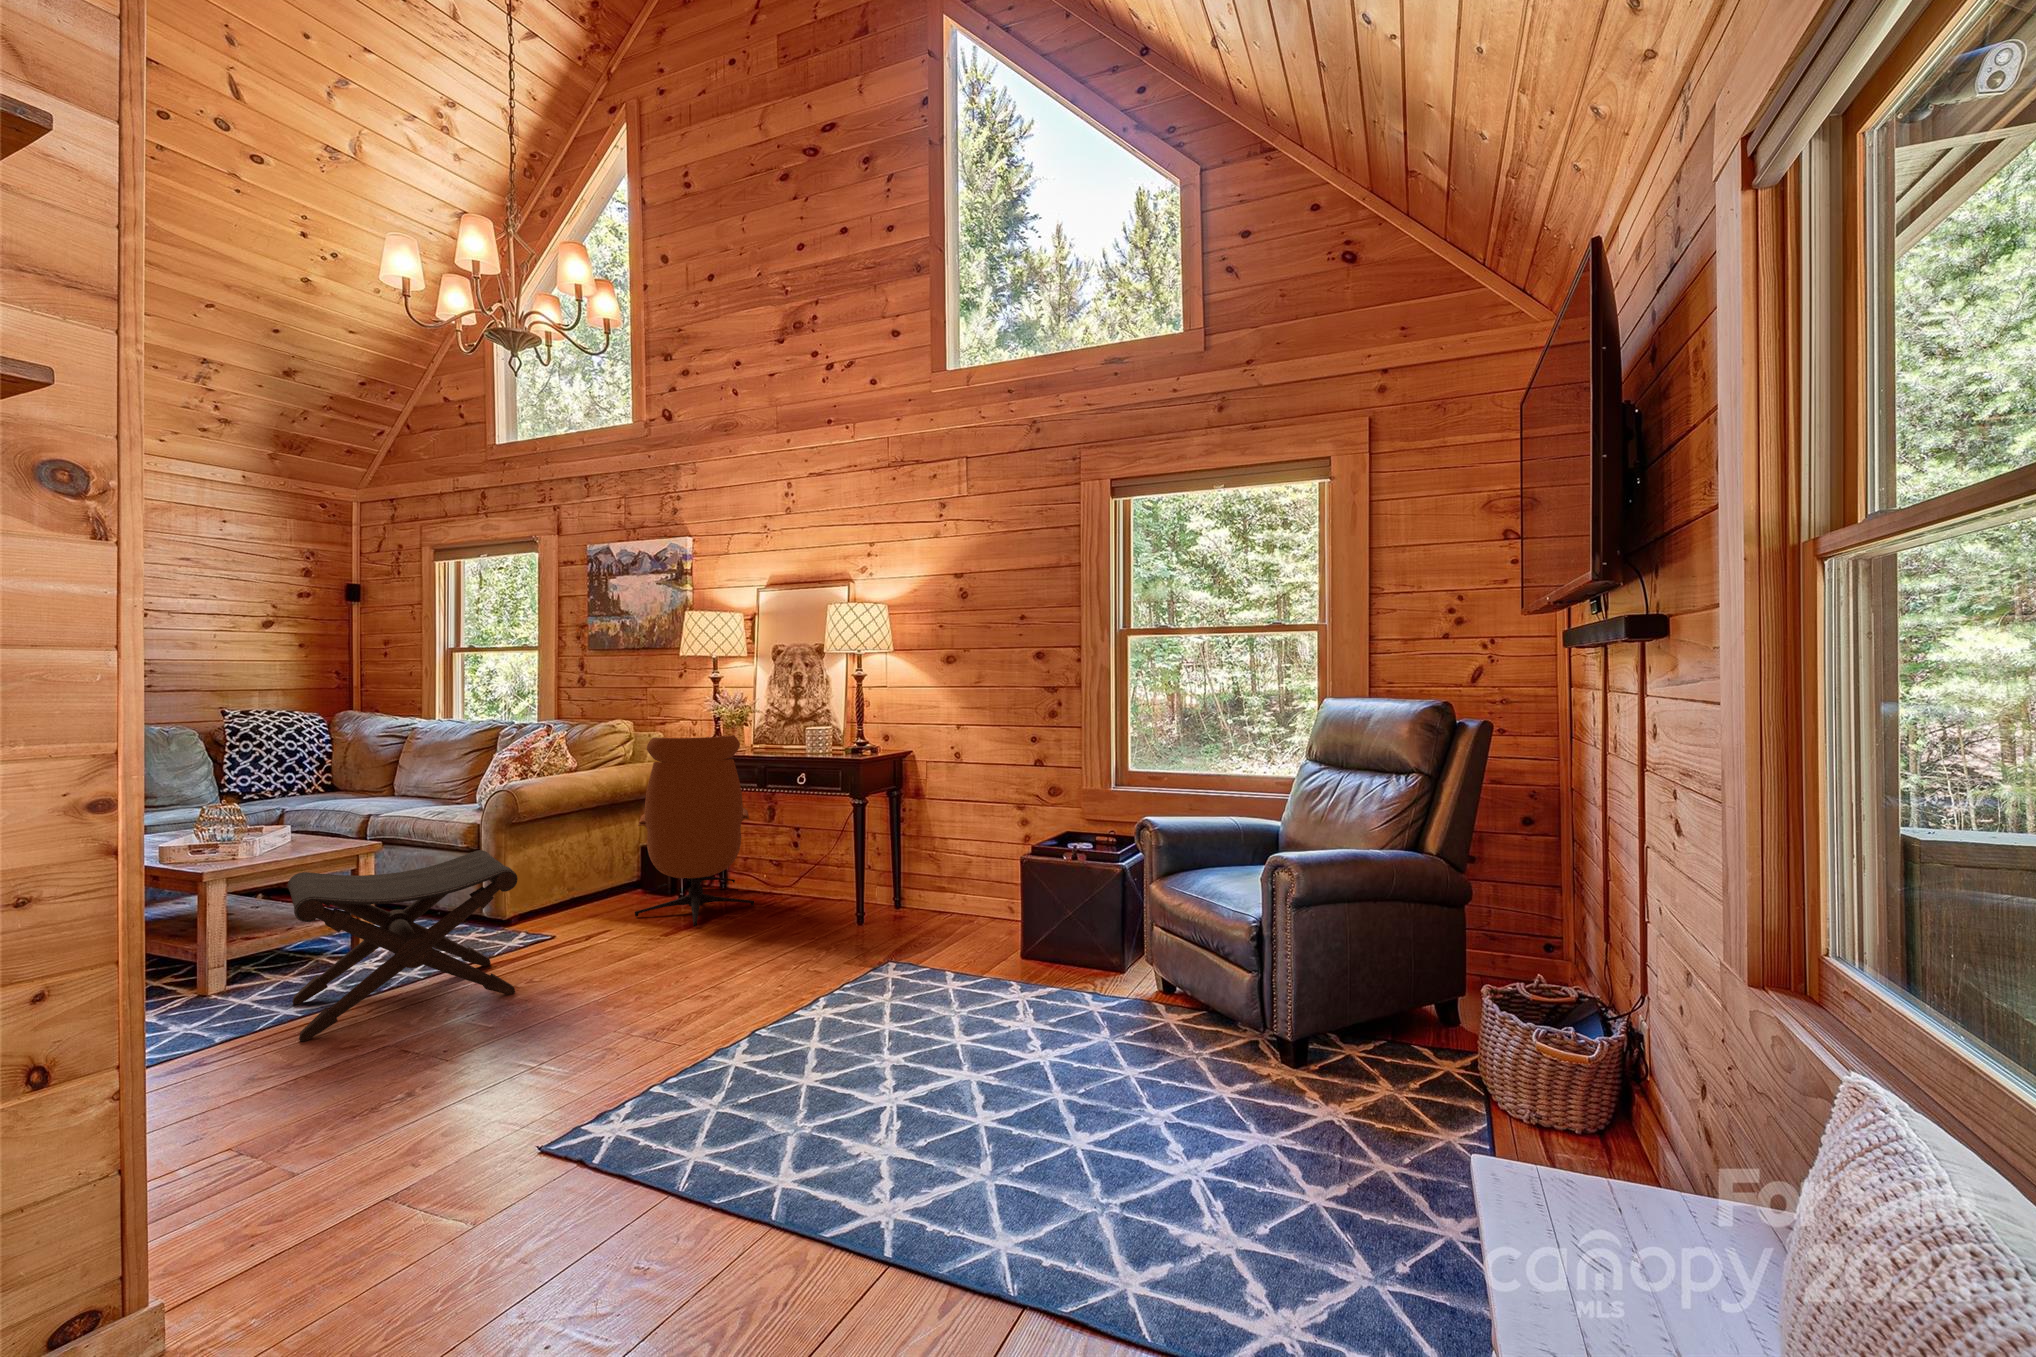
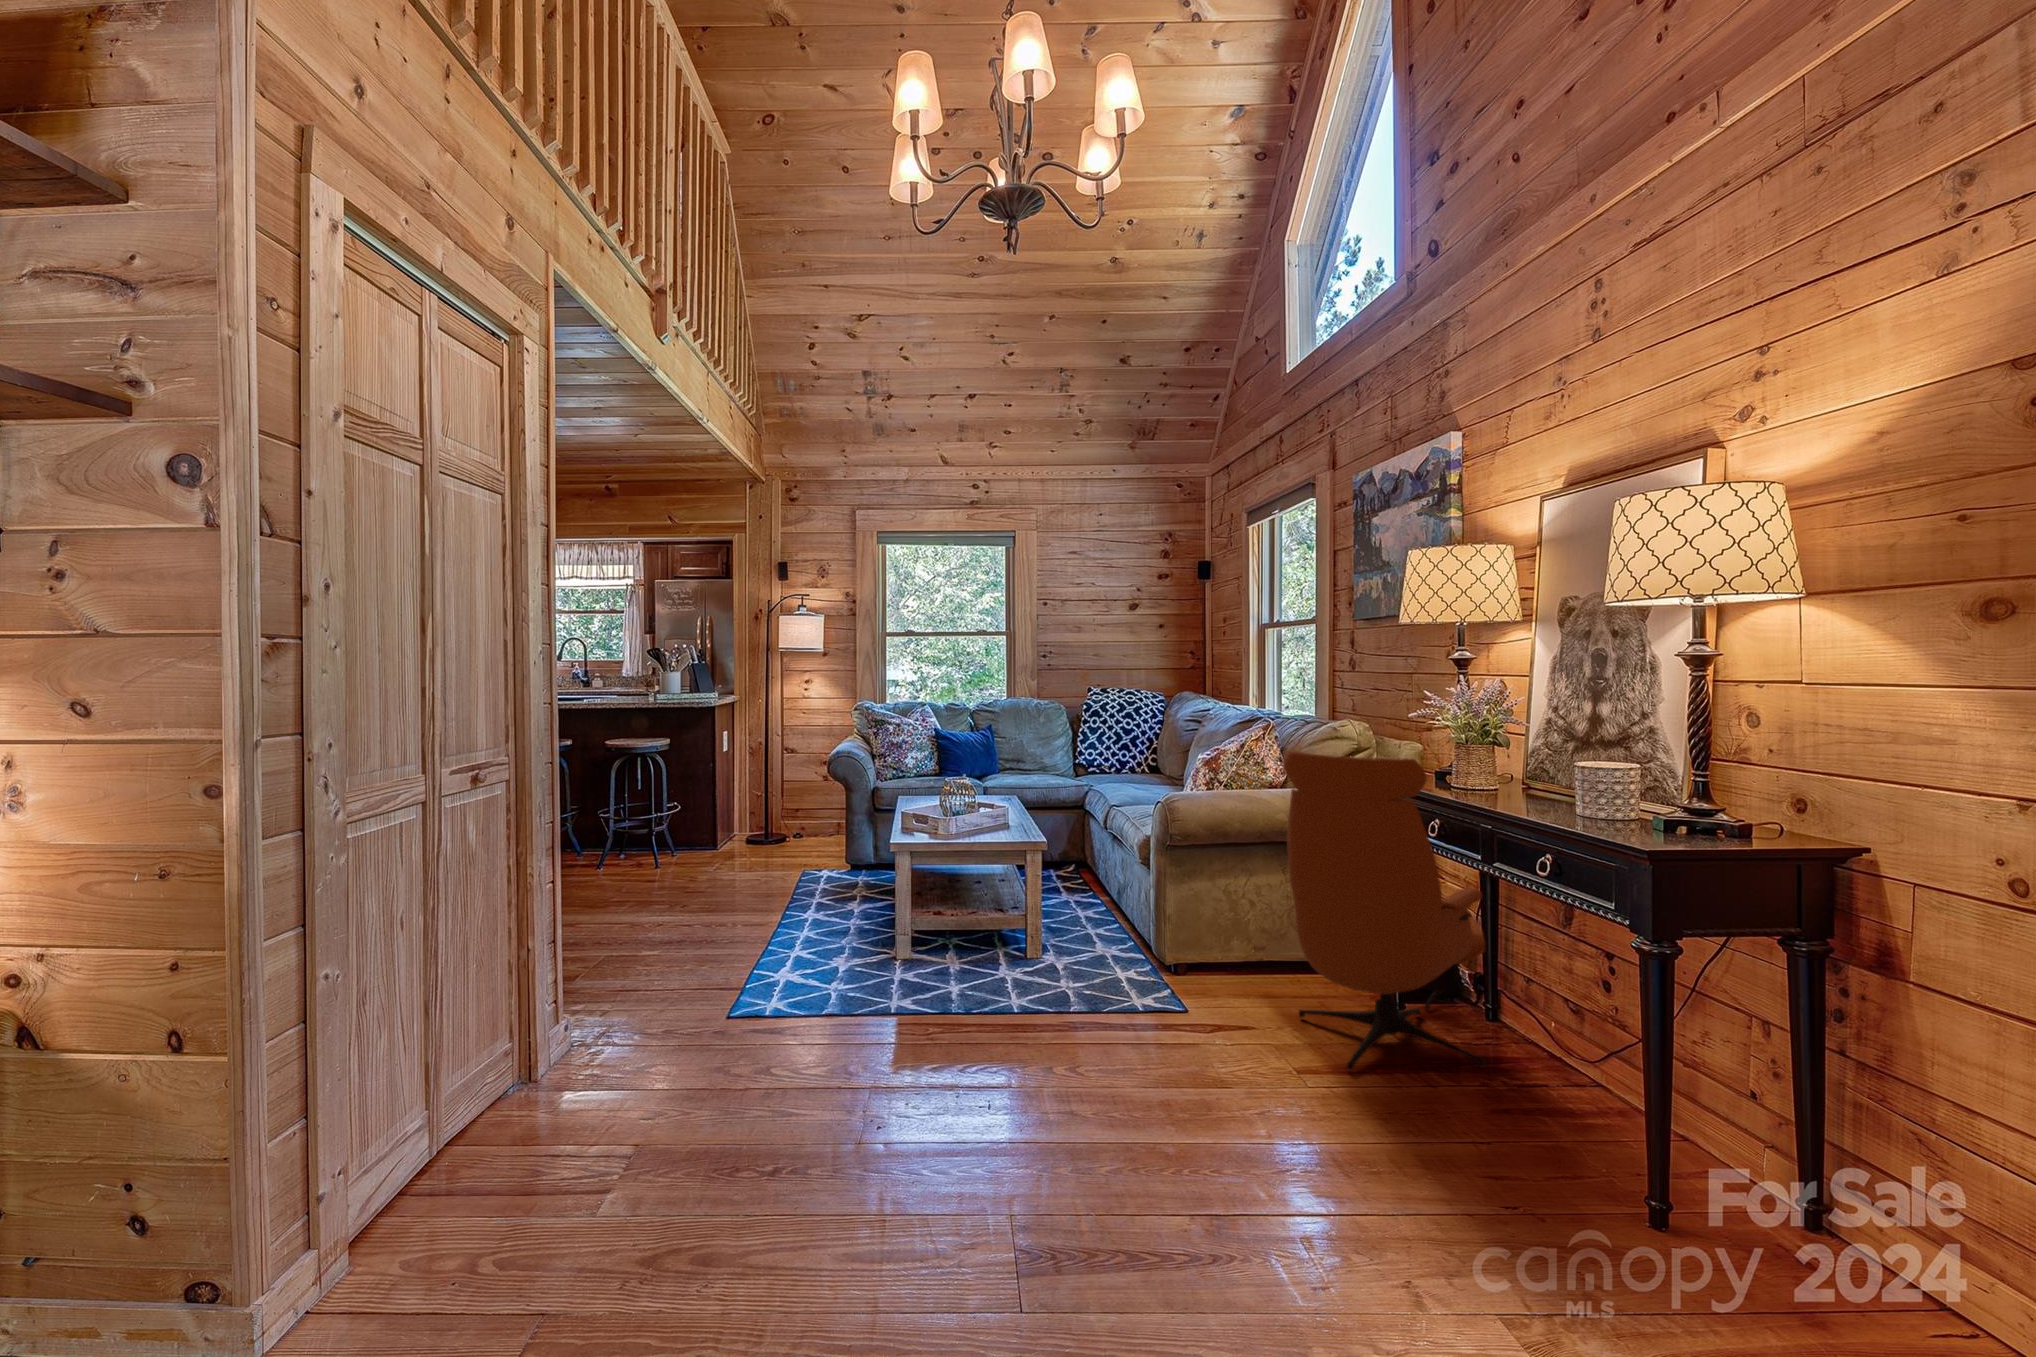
footstool: present [288,850,518,1041] -> none [828,860,1080,1080]

